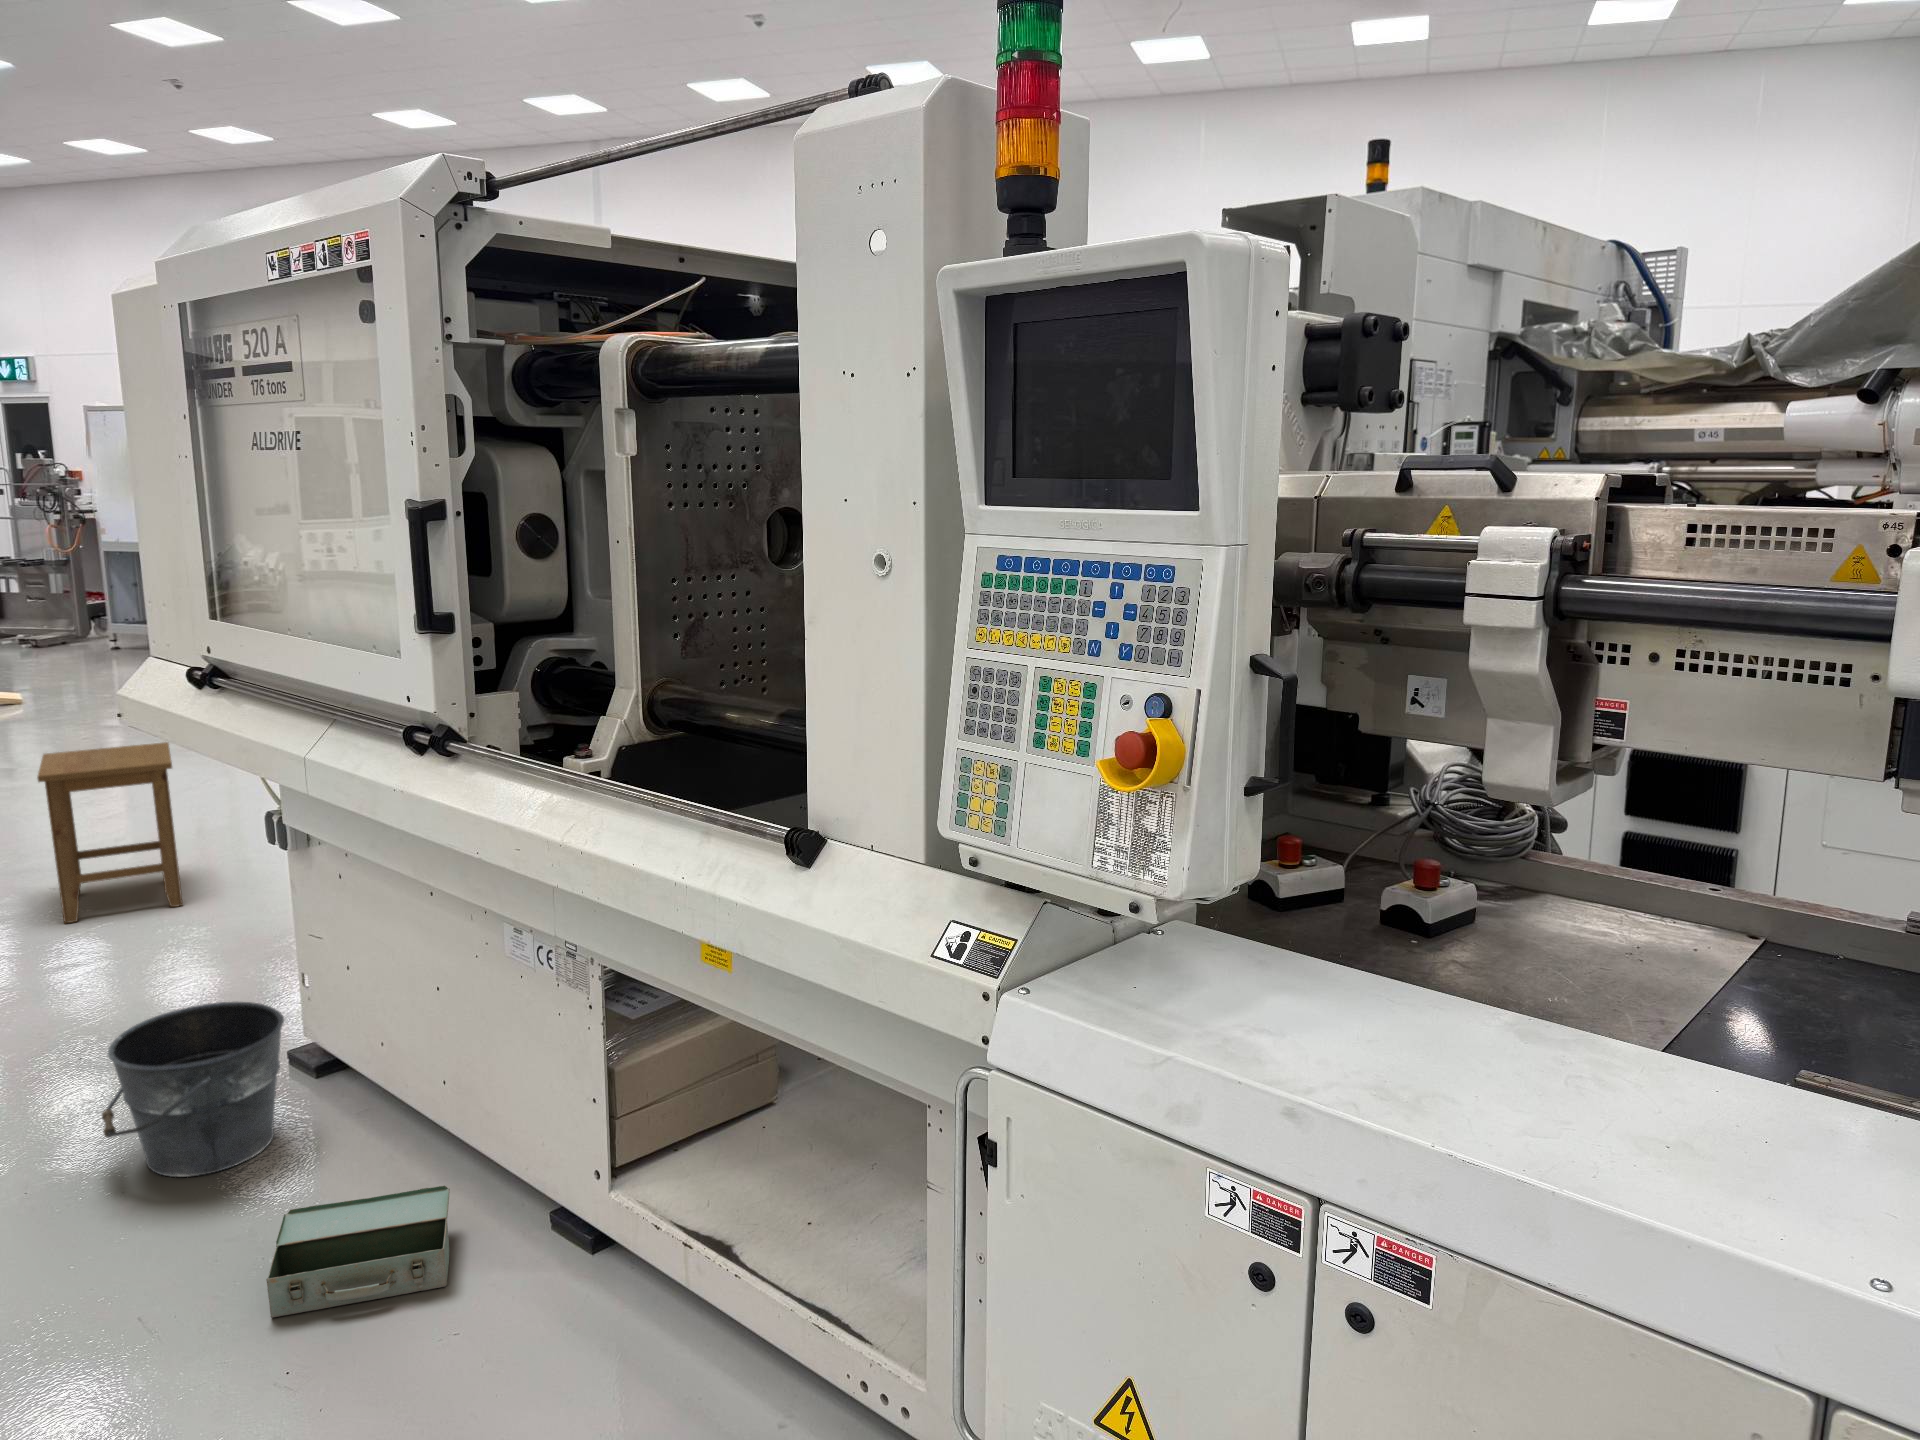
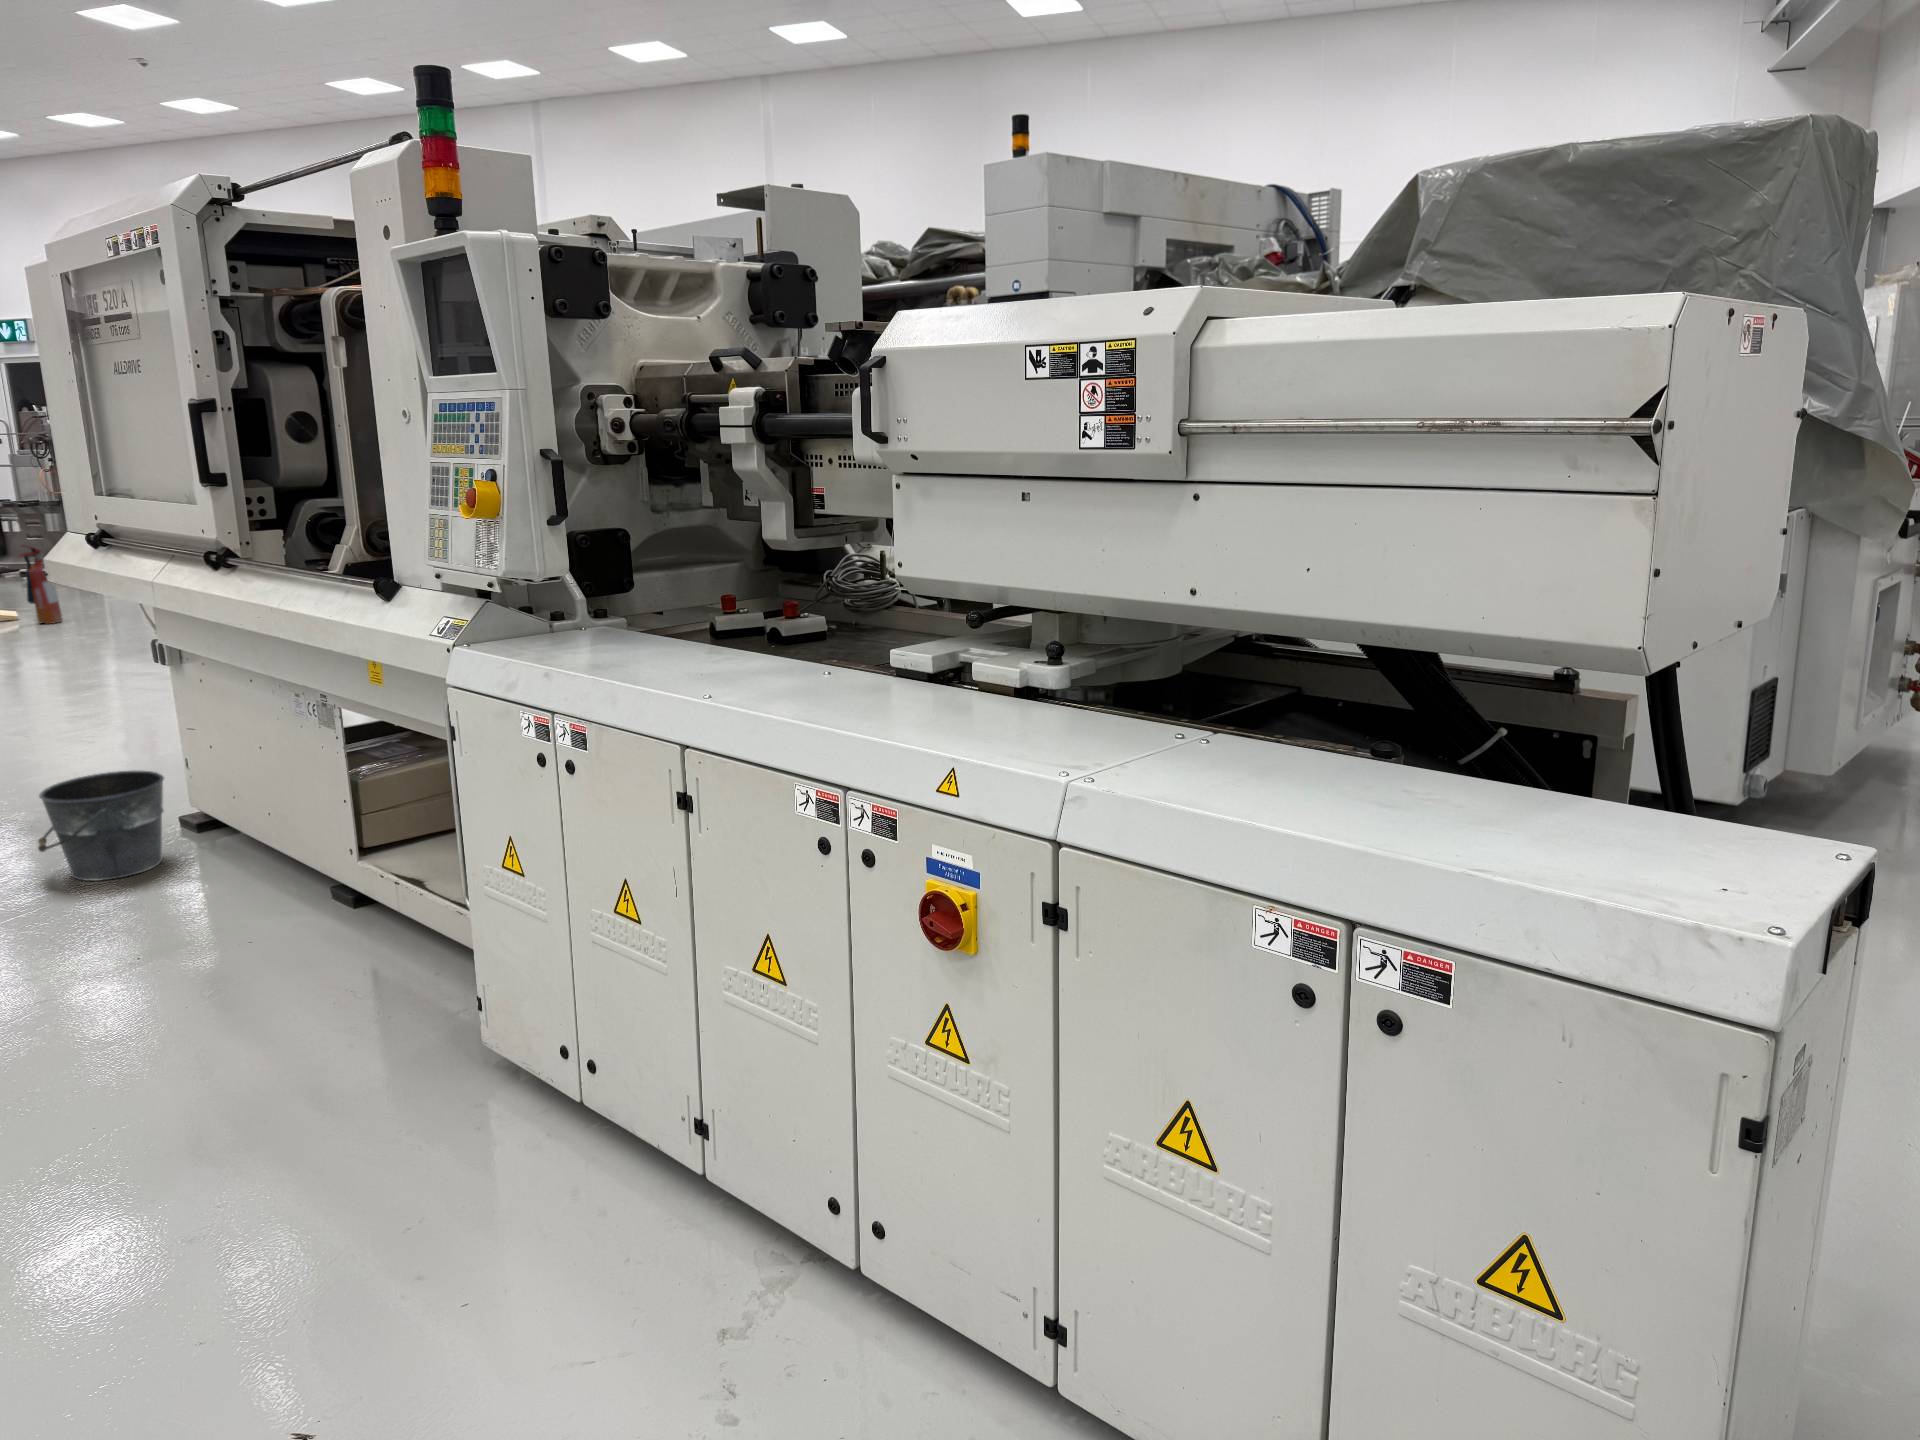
fire extinguisher: none [24,618,73,711] -> present [18,544,62,624]
stool: present [37,742,183,923] -> none [7,620,128,756]
toolbox: present [267,1186,450,1318] -> none [132,872,266,939]

